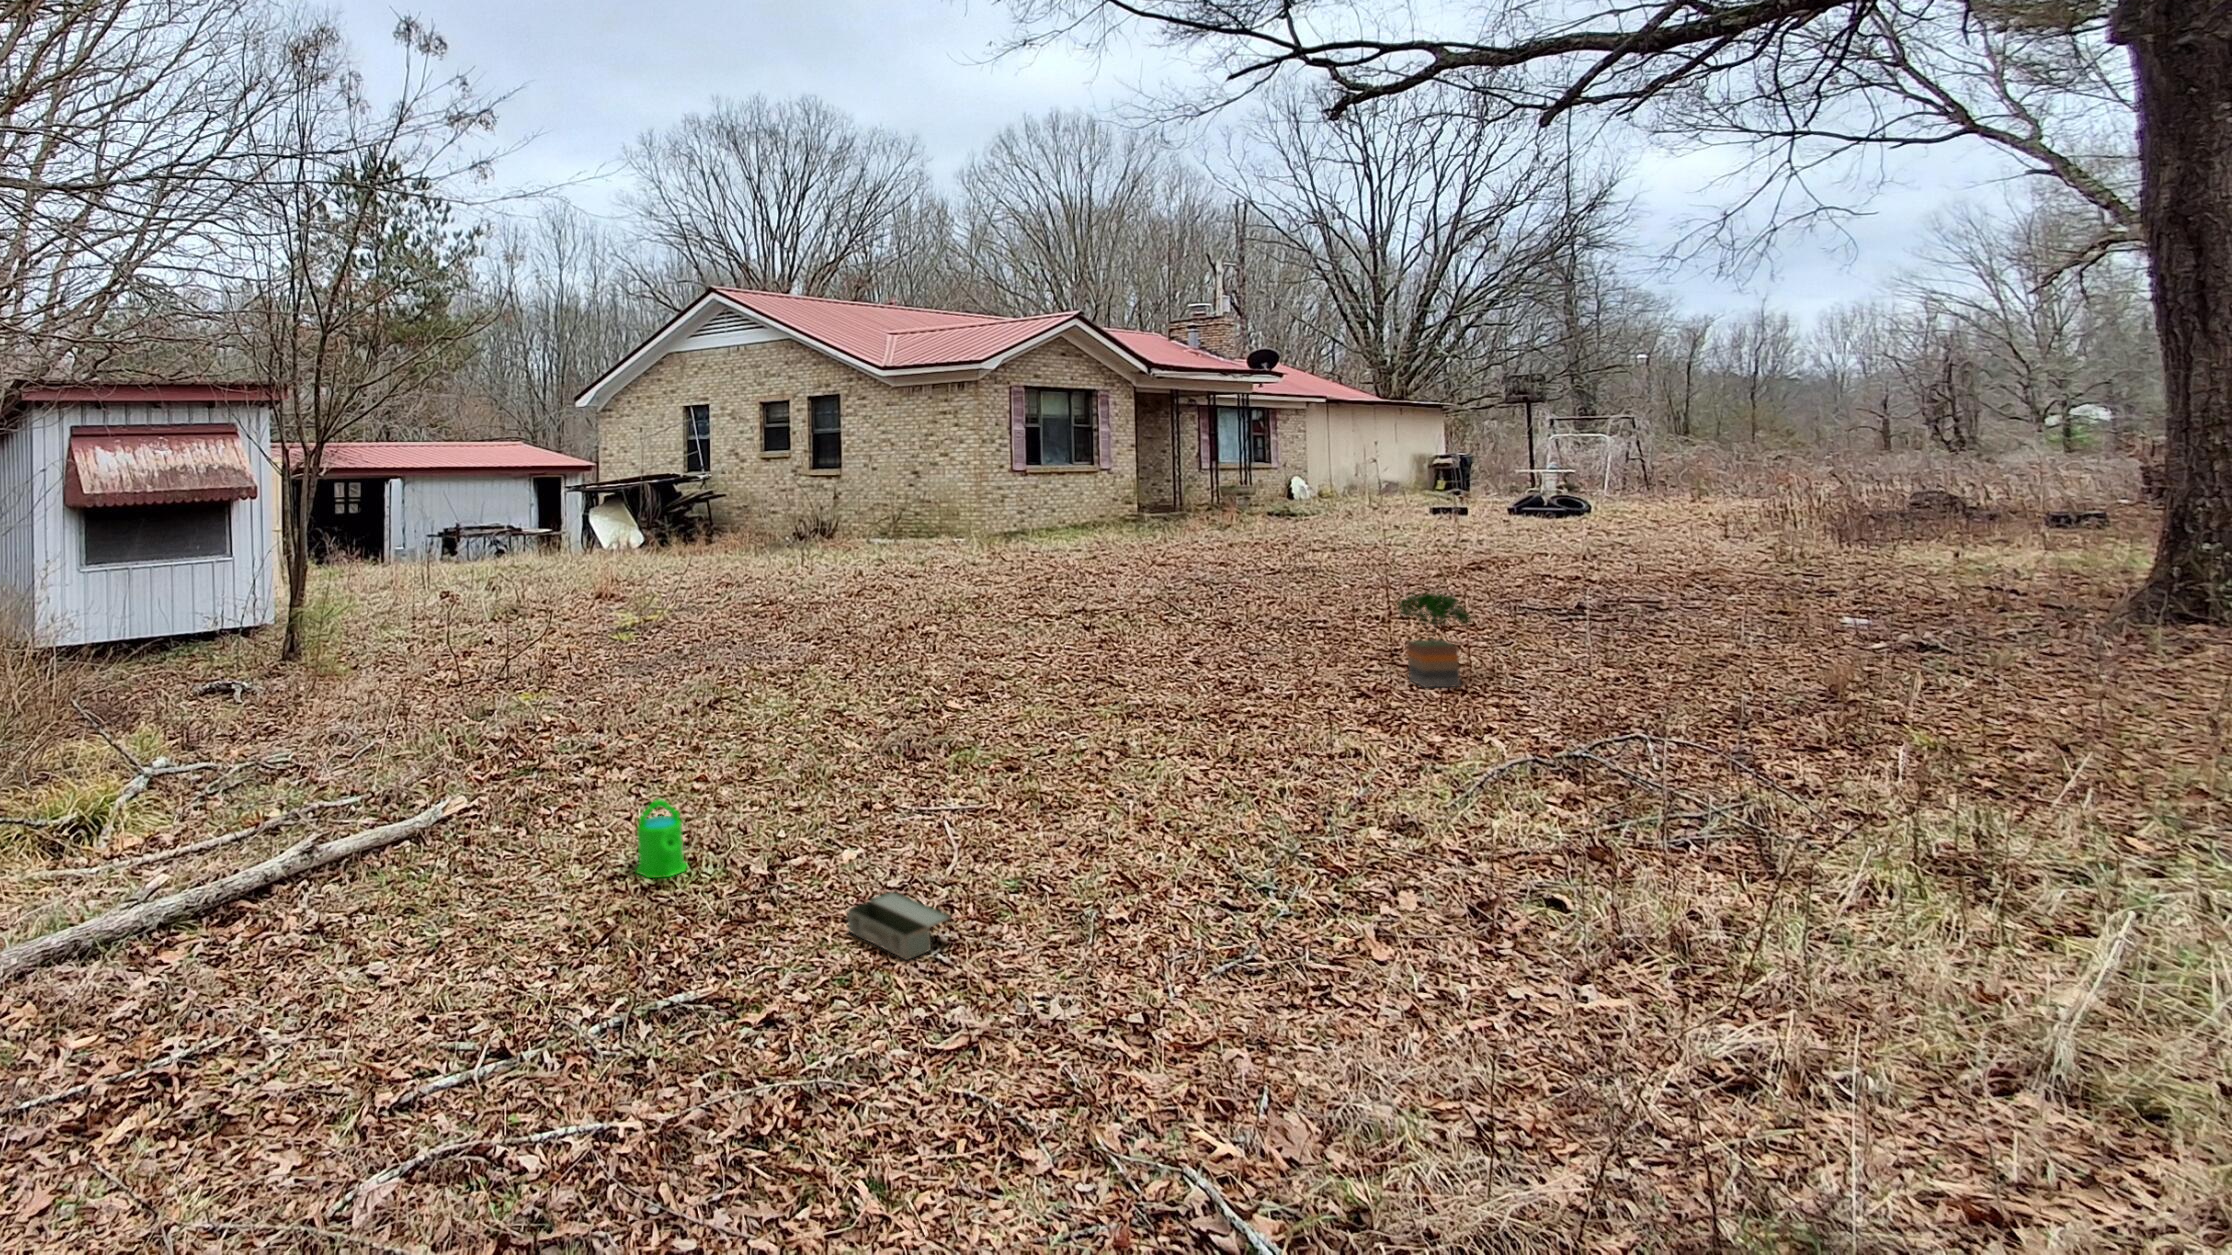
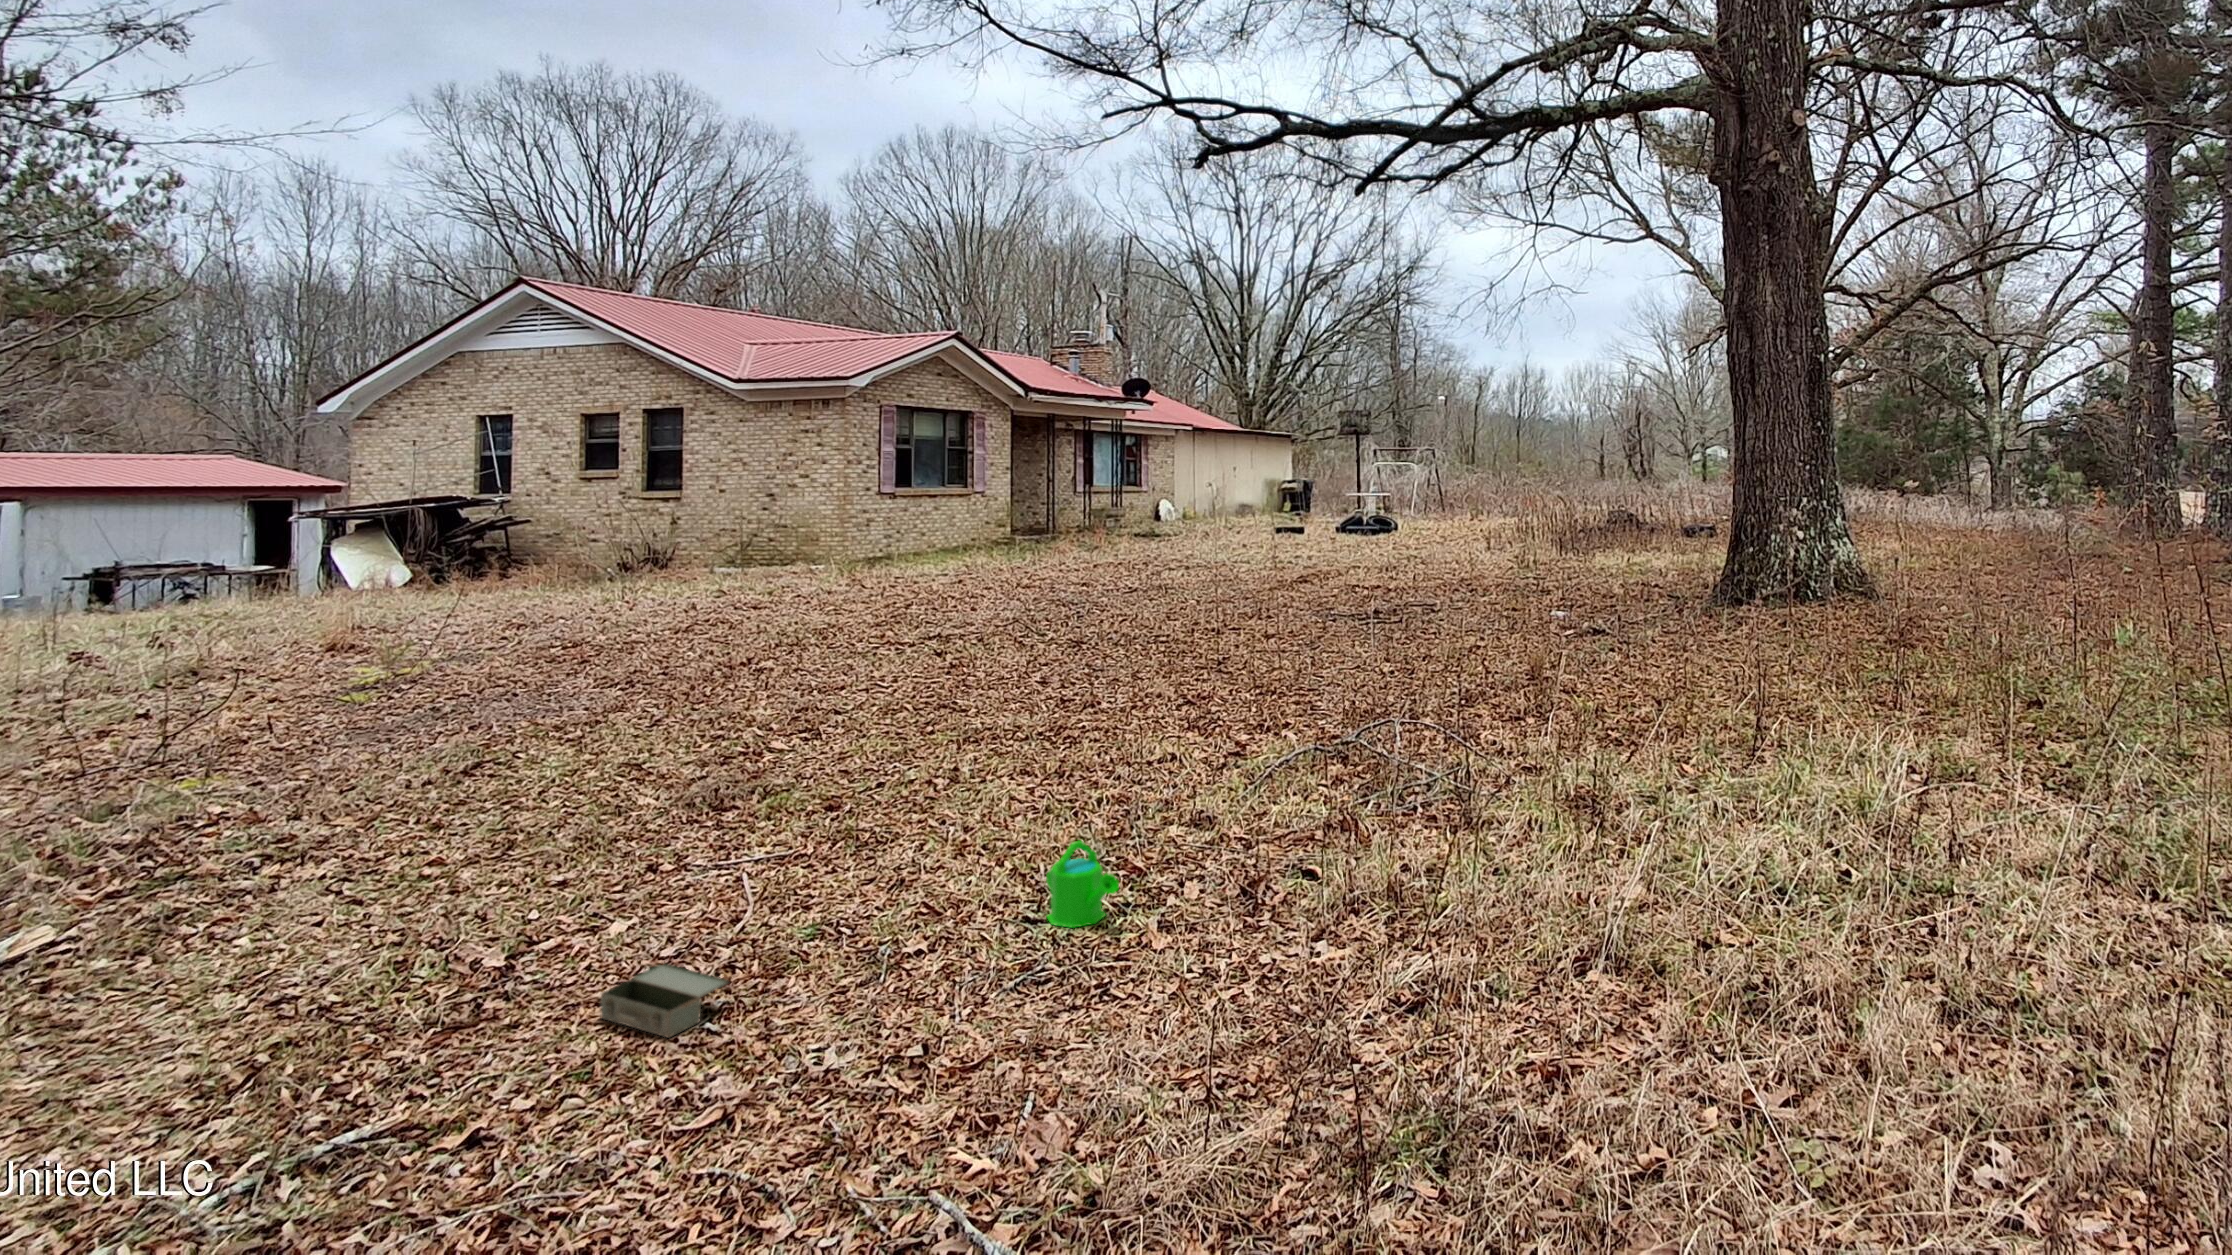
potted tree: present [1397,593,1472,688] -> none [1233,601,1295,690]
watering can: present [636,799,687,878] -> present [1046,840,1119,928]

